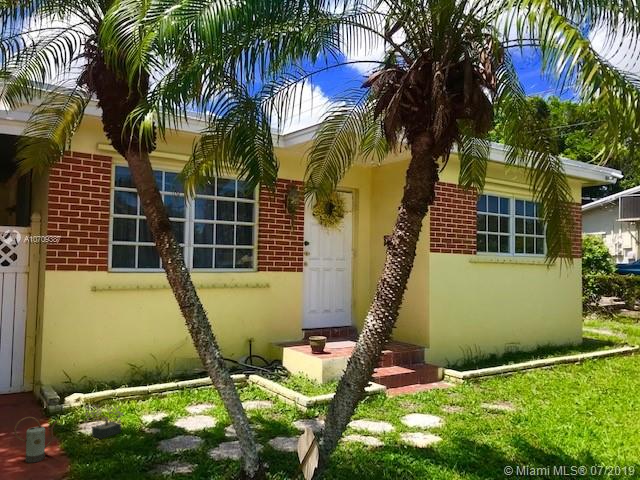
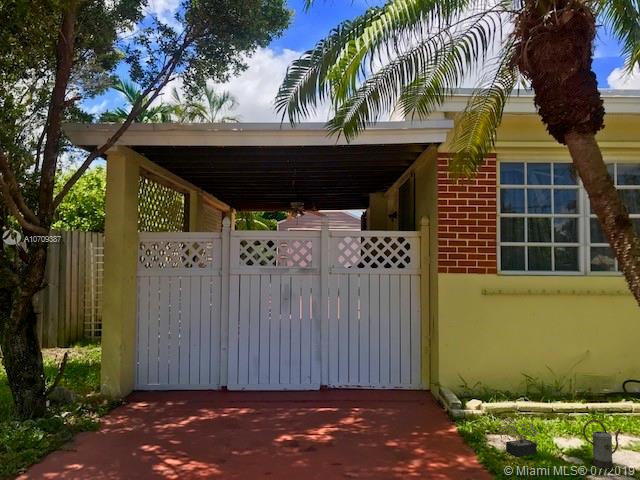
watering can: present [14,417,57,463] -> present [583,420,621,468]

